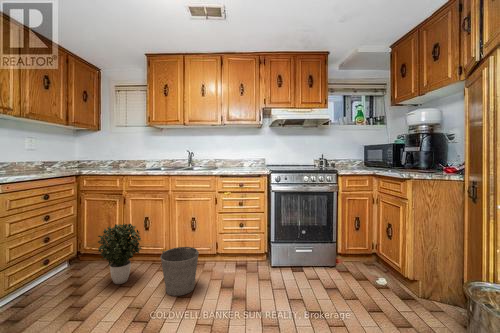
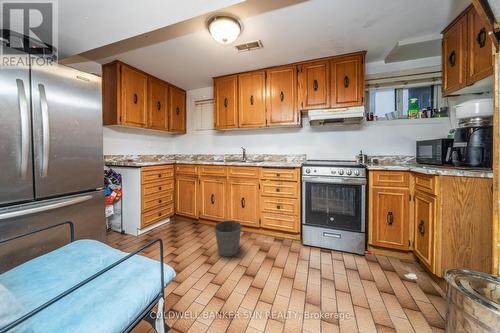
potted plant: present [98,223,142,284] -> none [178,200,206,241]

